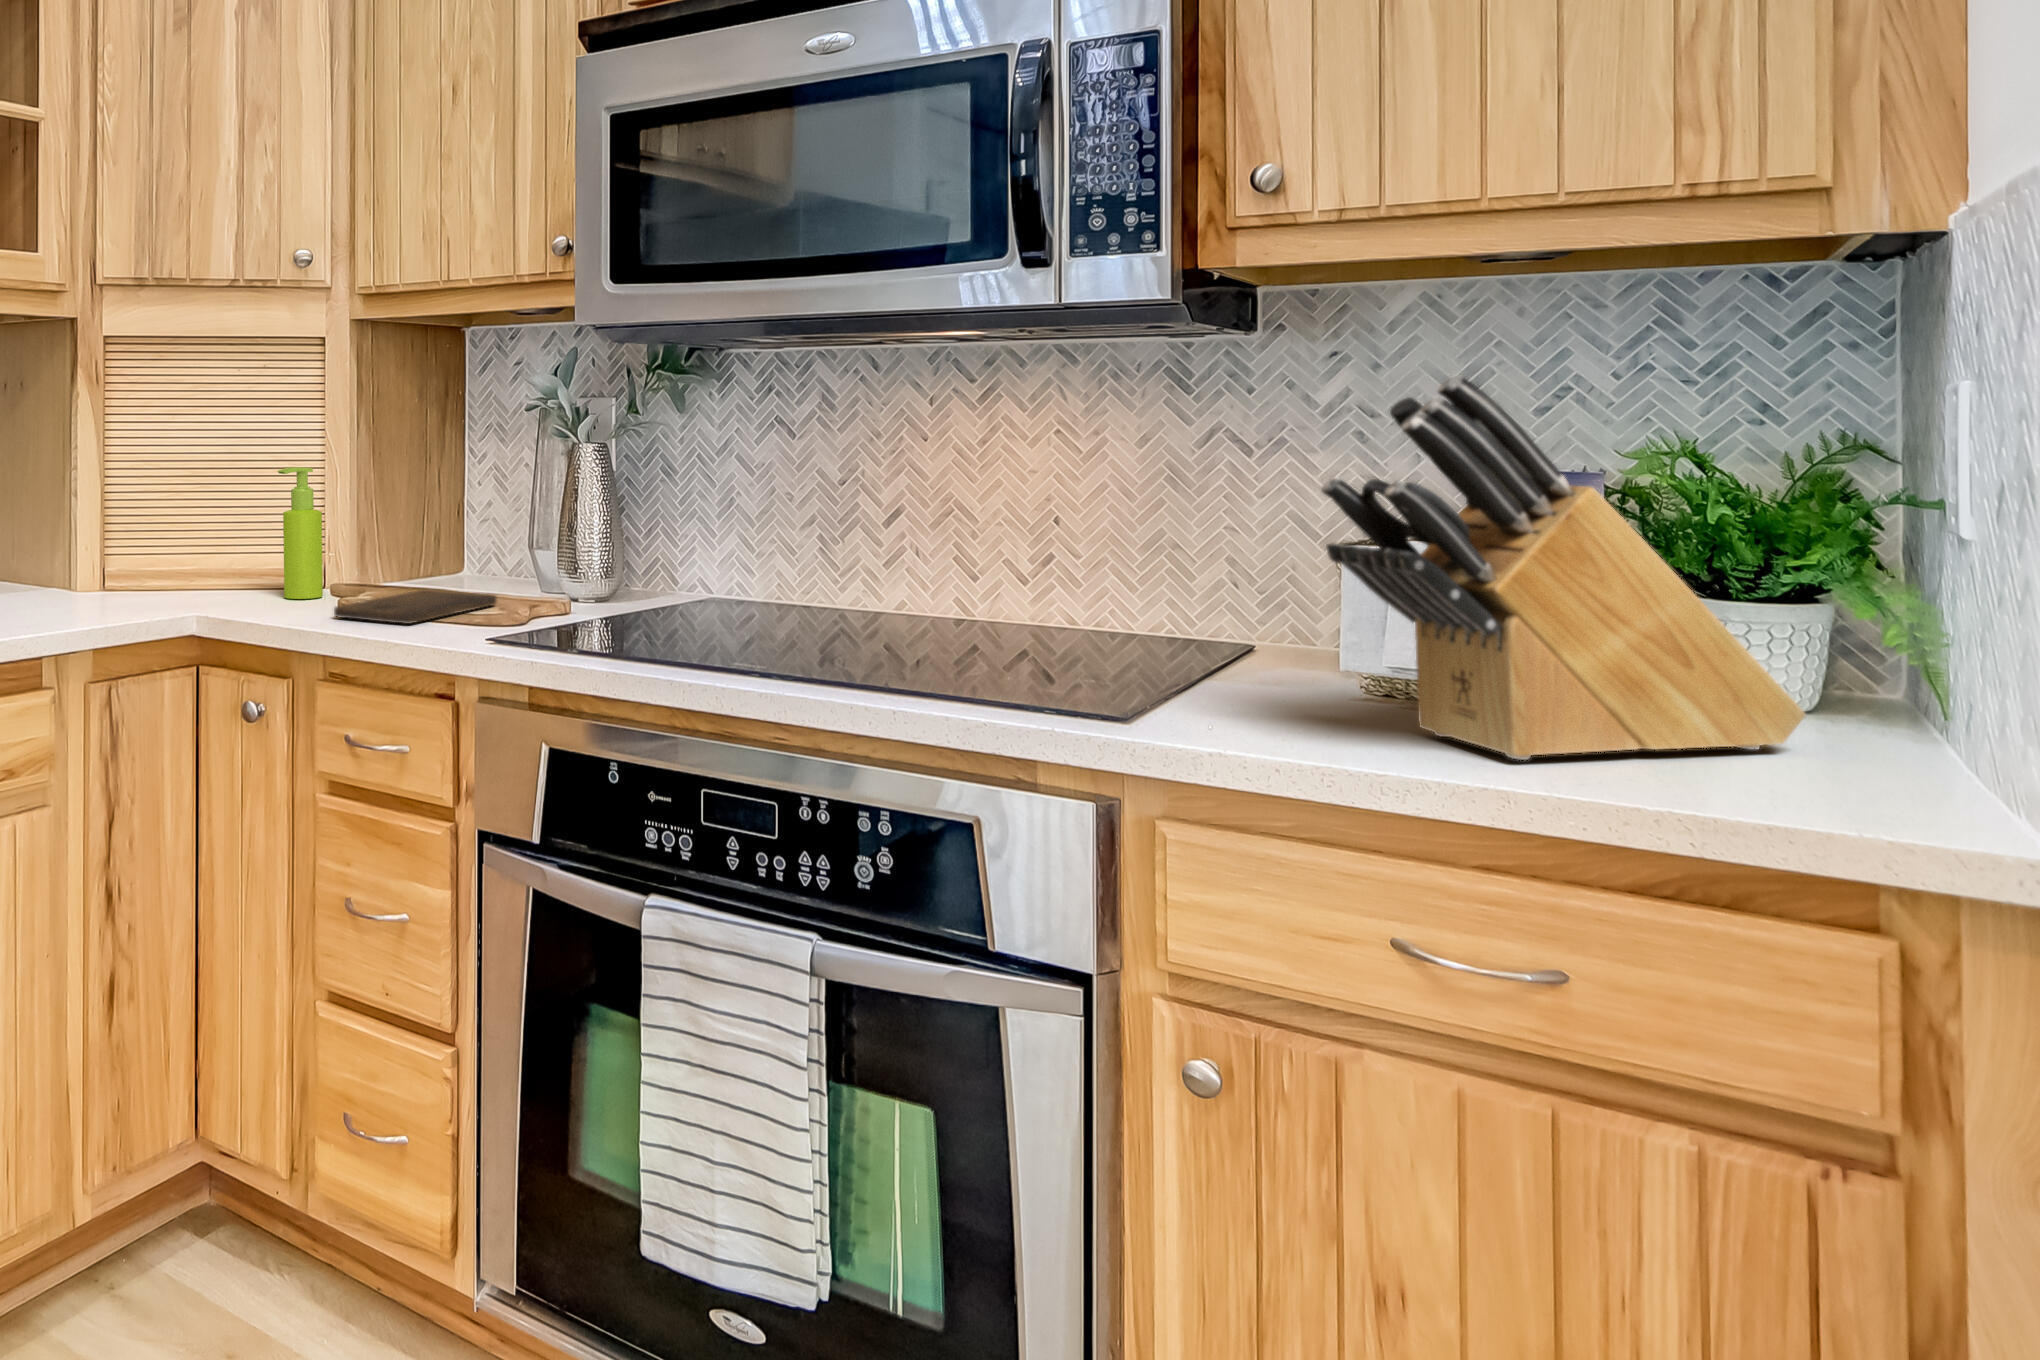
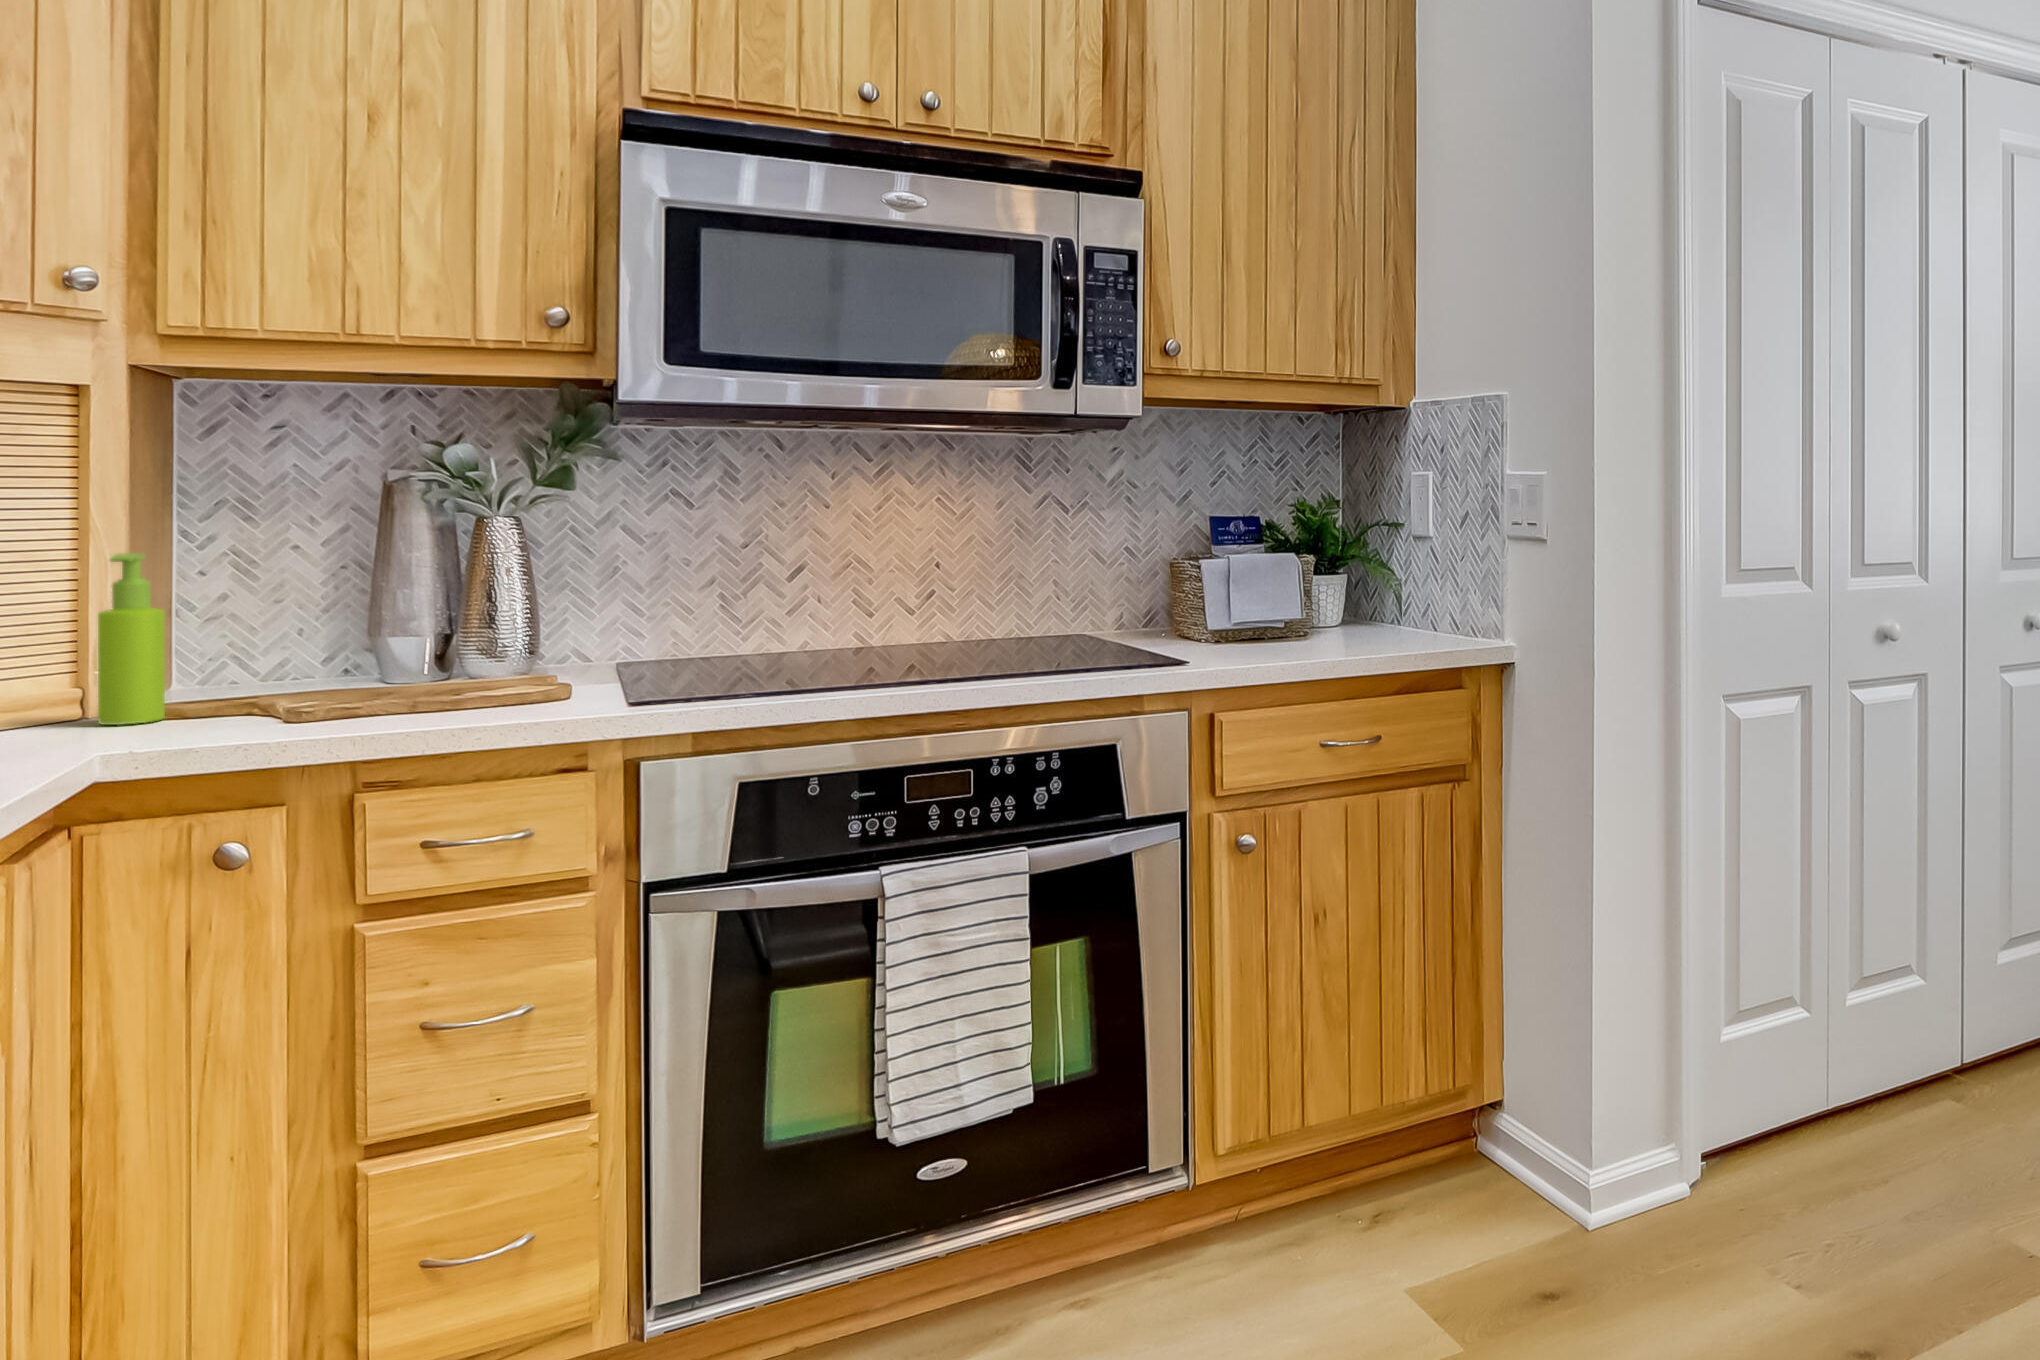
knife block: present [1321,375,1805,760] -> none [1272,466,1394,649]
cutting board: present [334,590,497,624] -> none [329,680,468,720]

